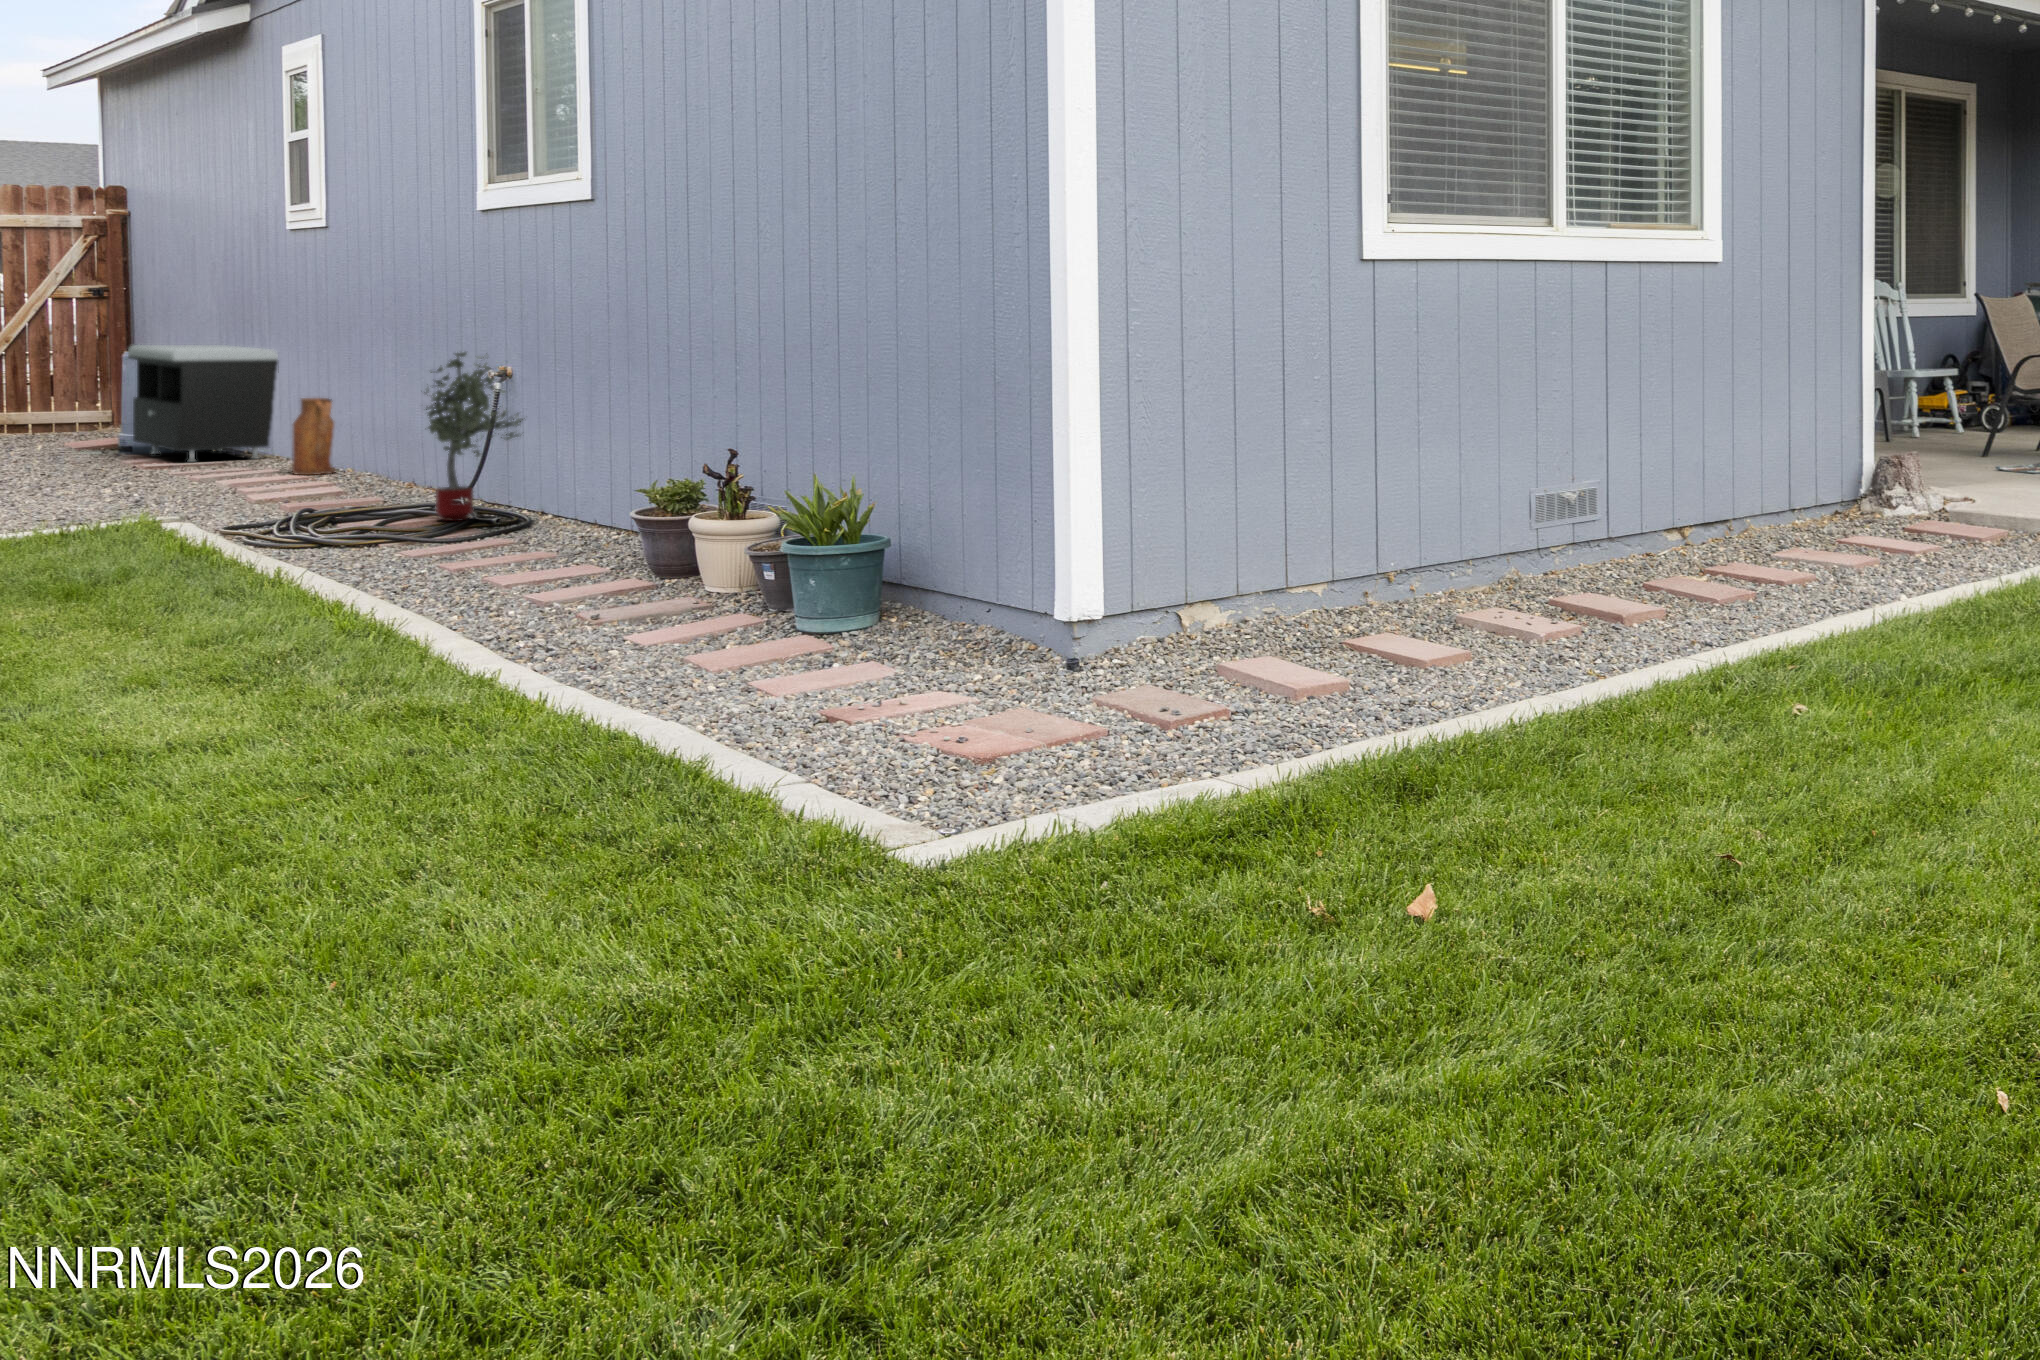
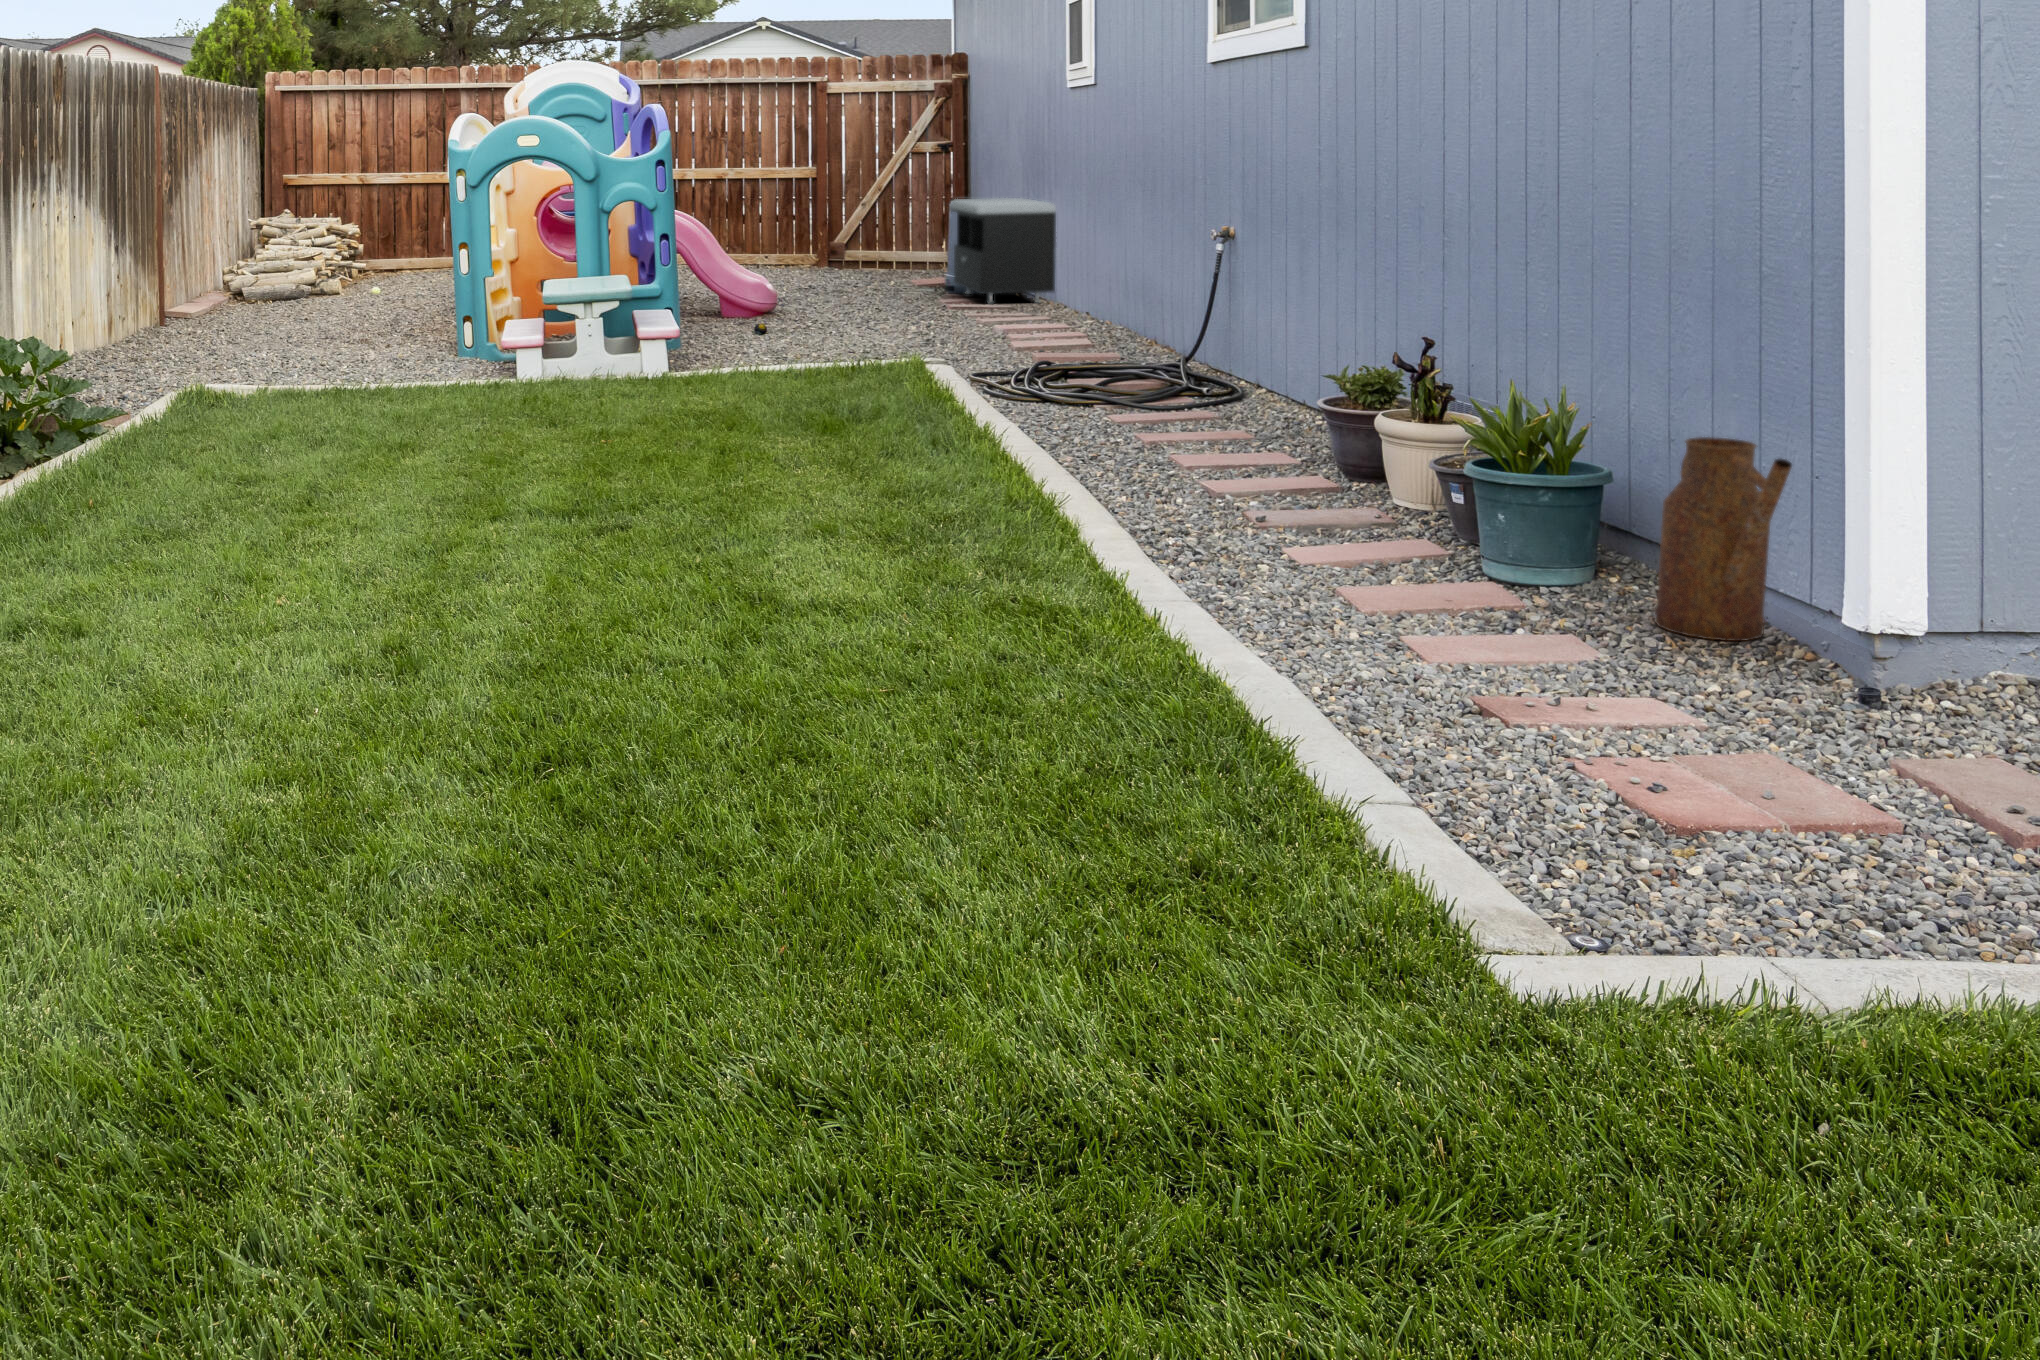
potted tree: present [424,352,525,521] -> none [1140,212,1241,383]
watering can: present [292,398,336,475] -> present [1654,437,1792,641]

